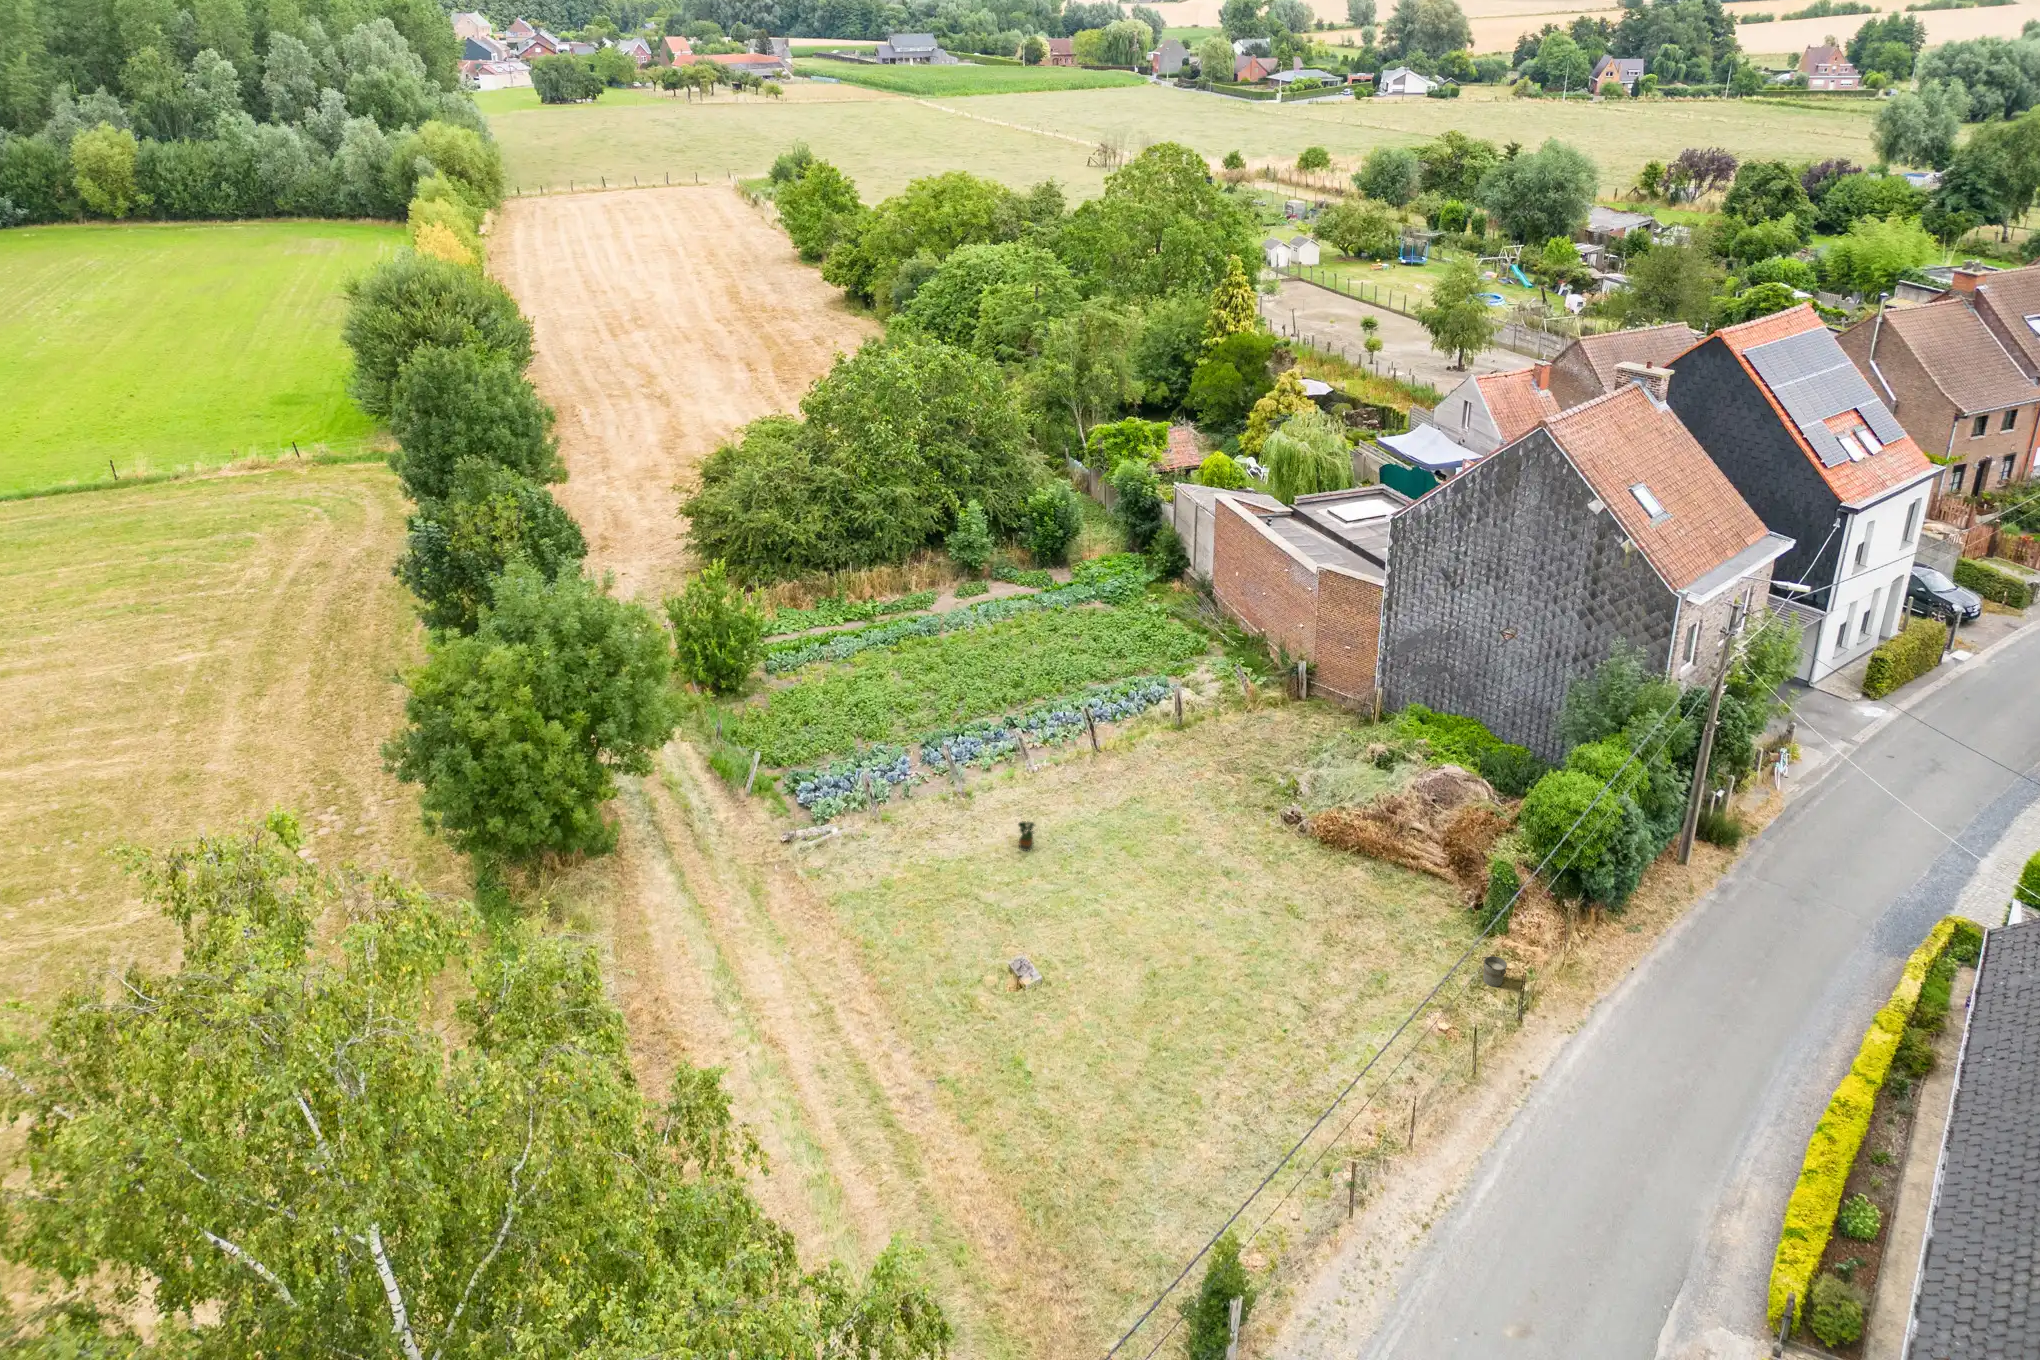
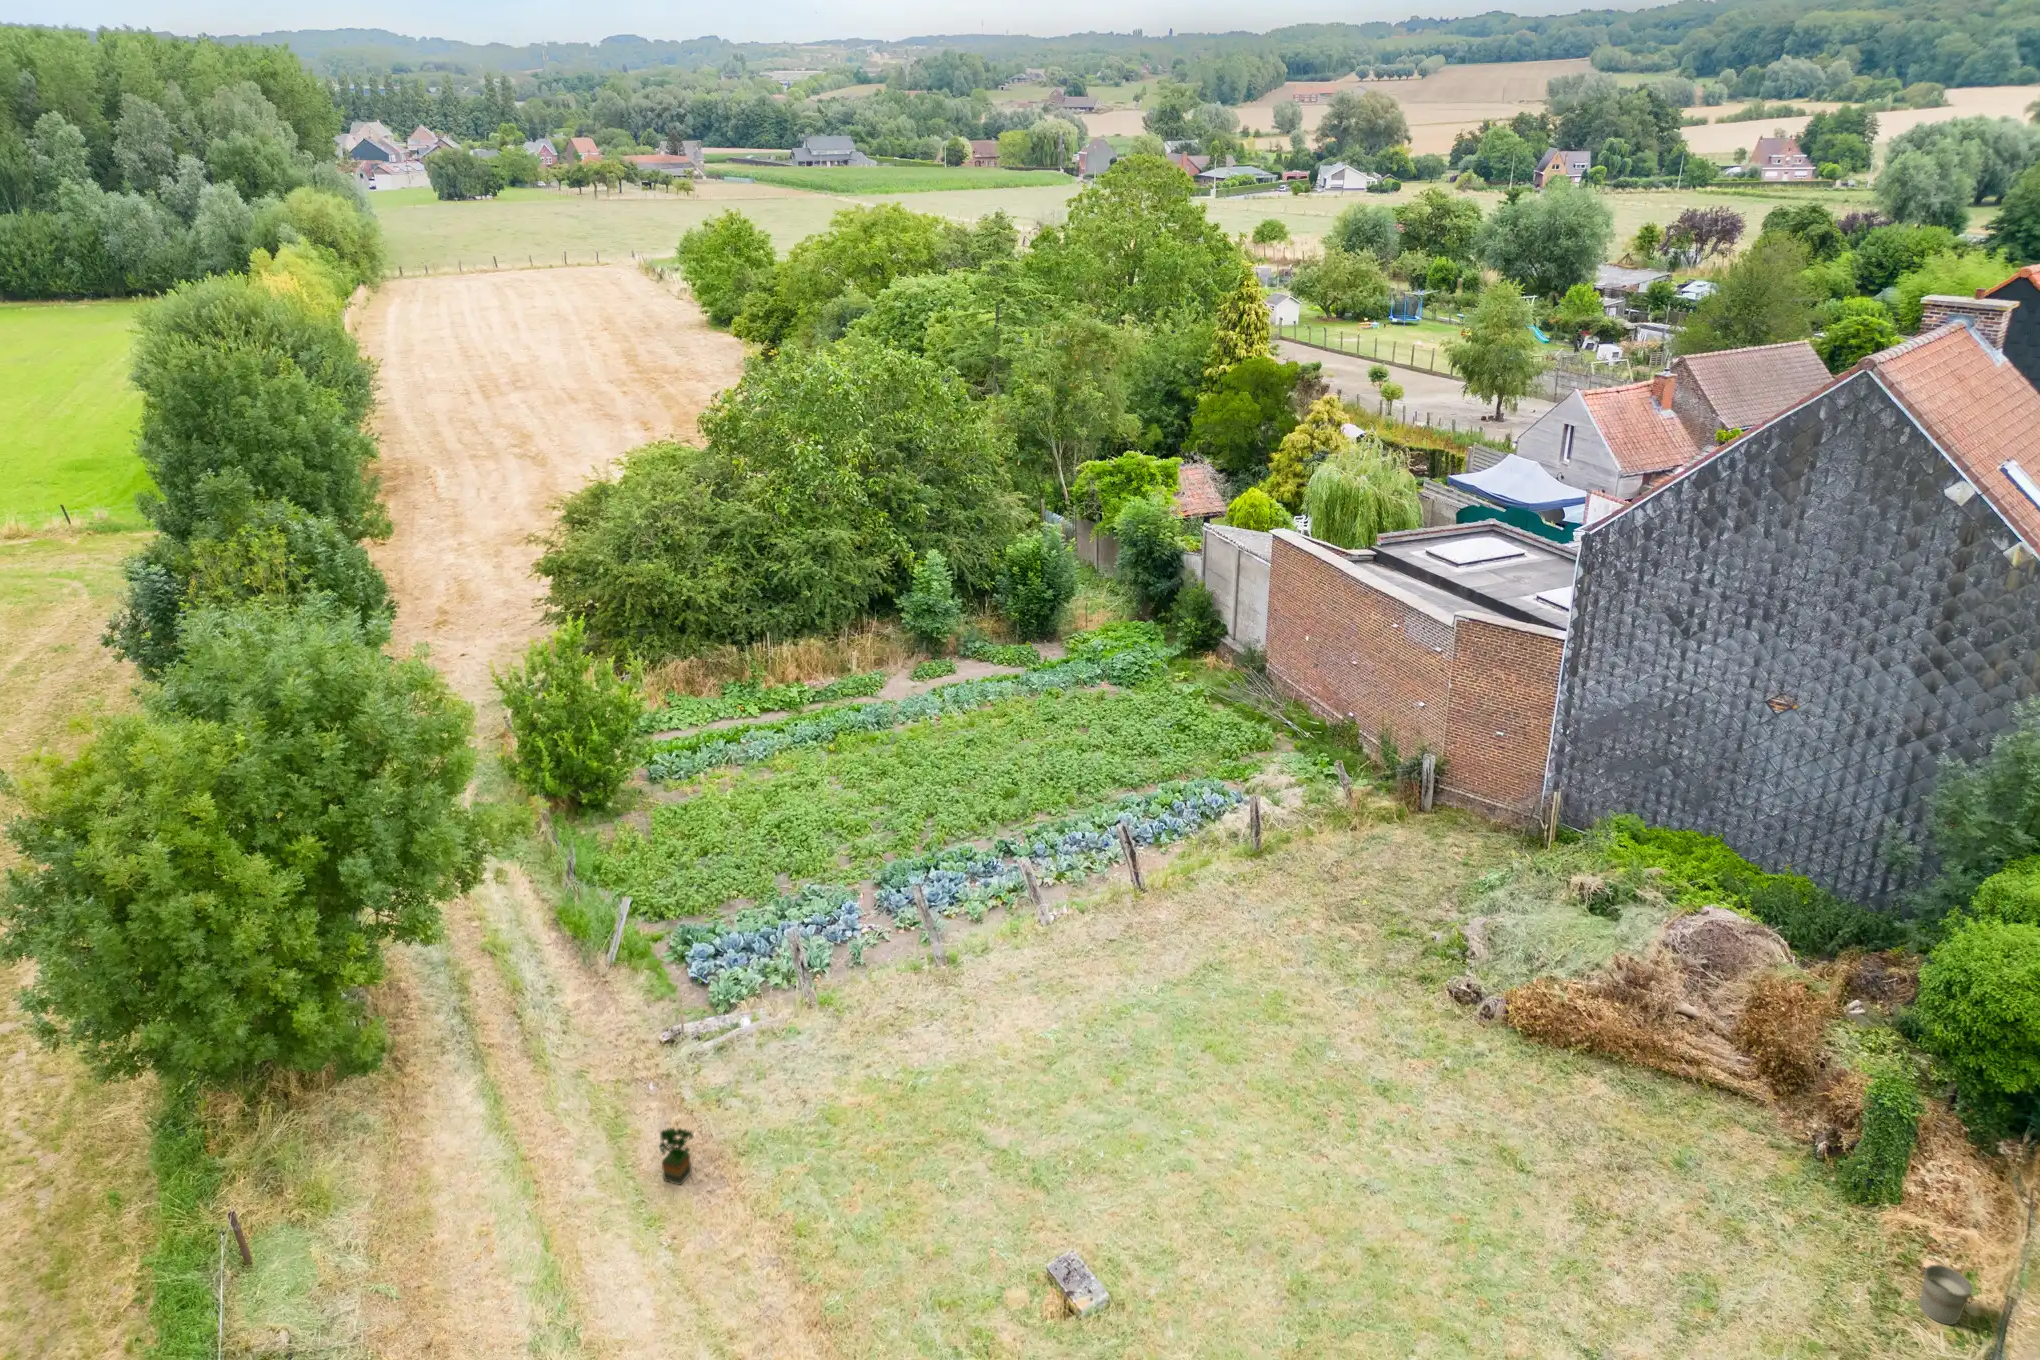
potted tree: present [1018,821,1035,851] -> present [659,1128,693,1185]

